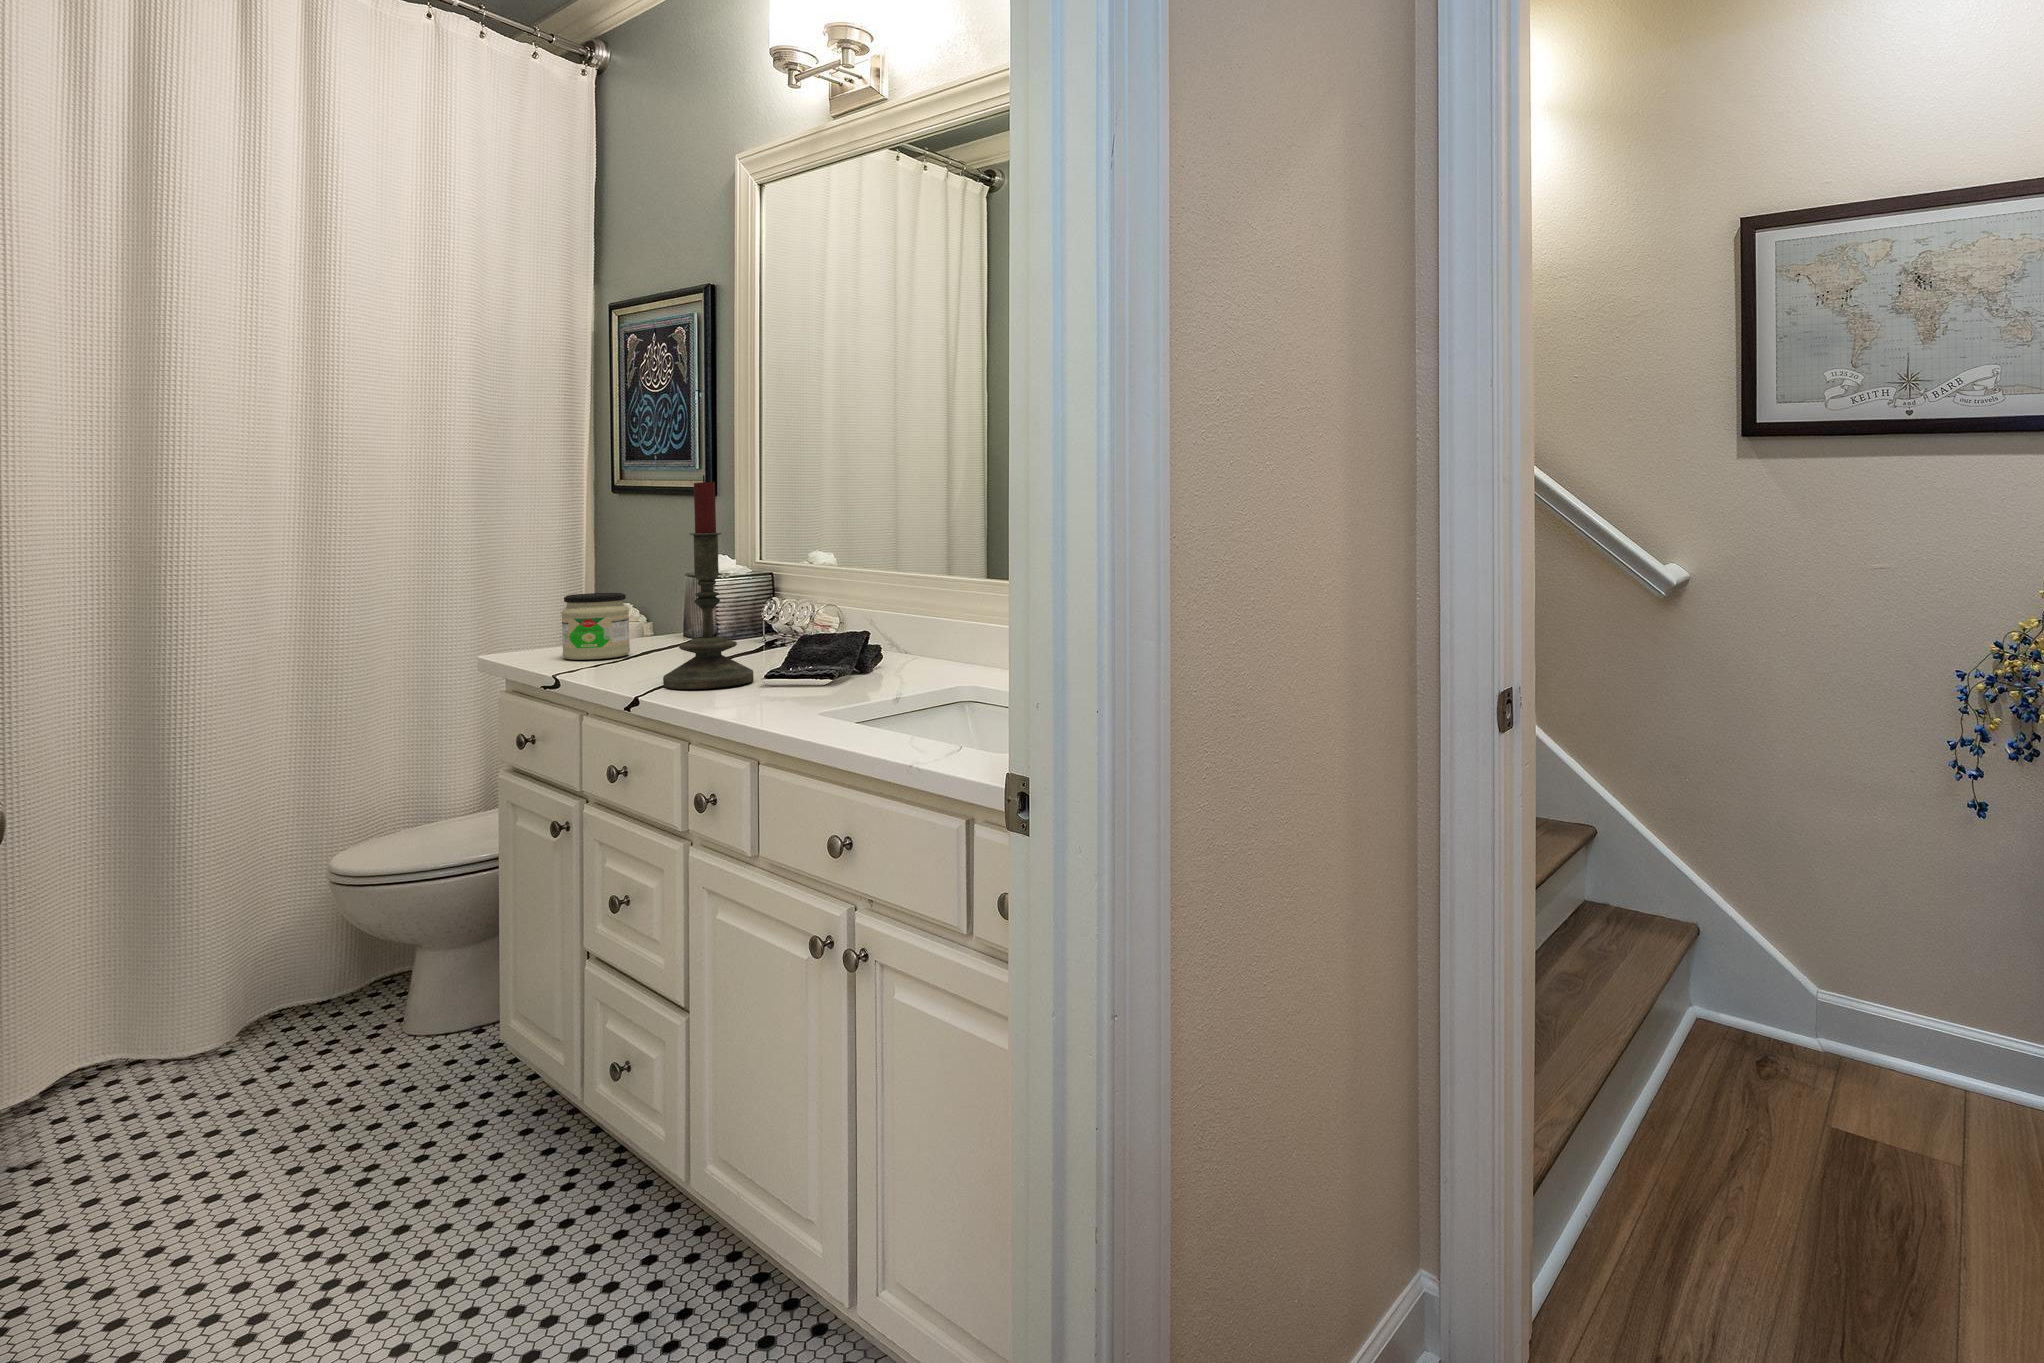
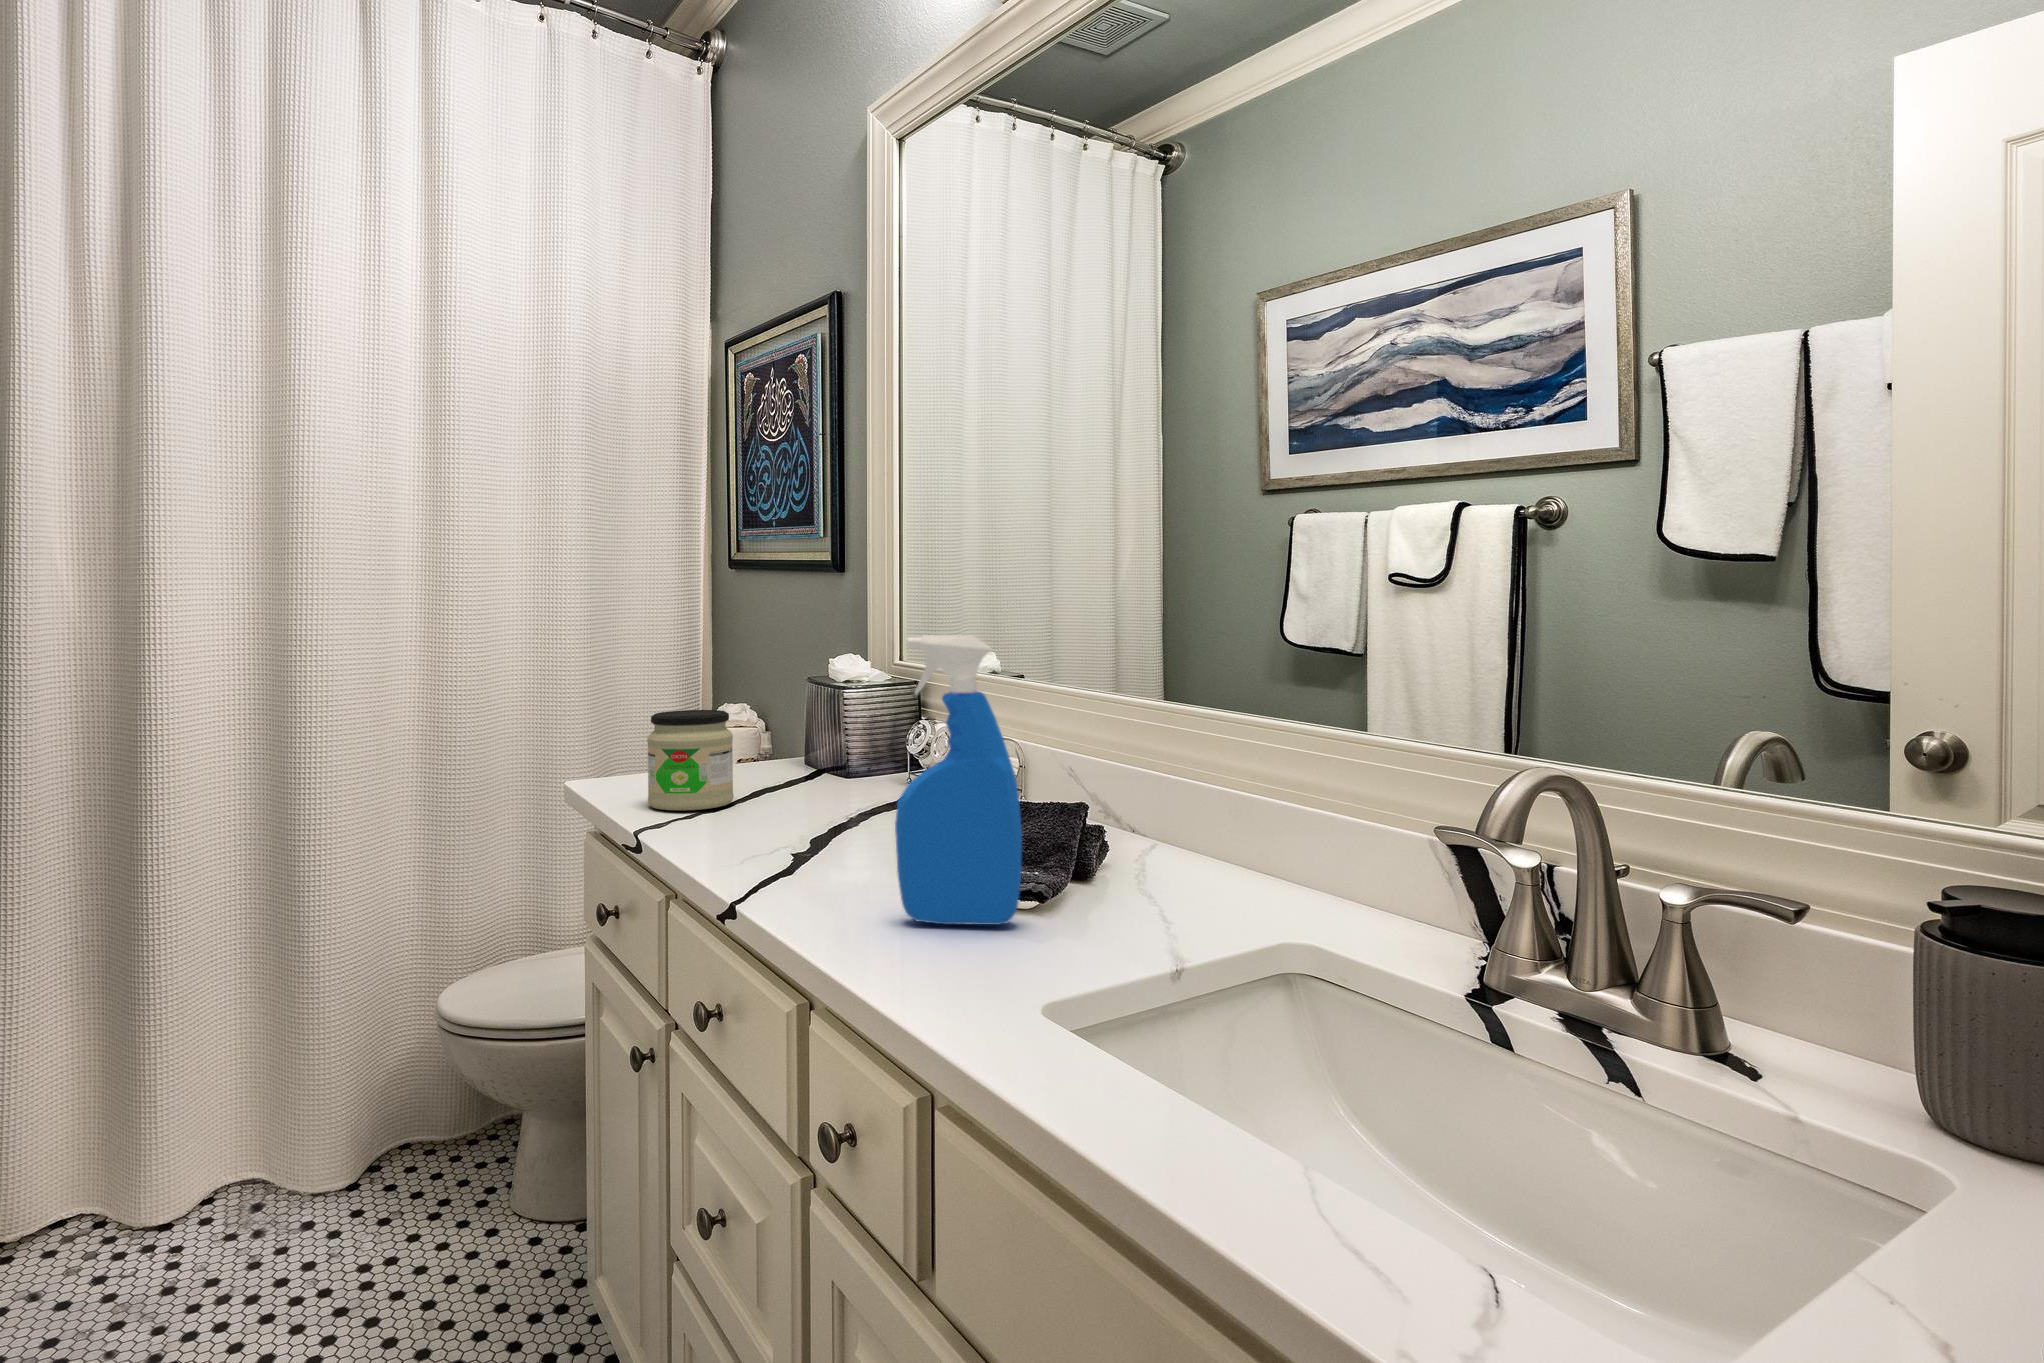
candle: present [663,475,754,689] -> none [774,525,912,895]
spray bottle: none [739,541,813,696] -> present [895,635,1022,925]

